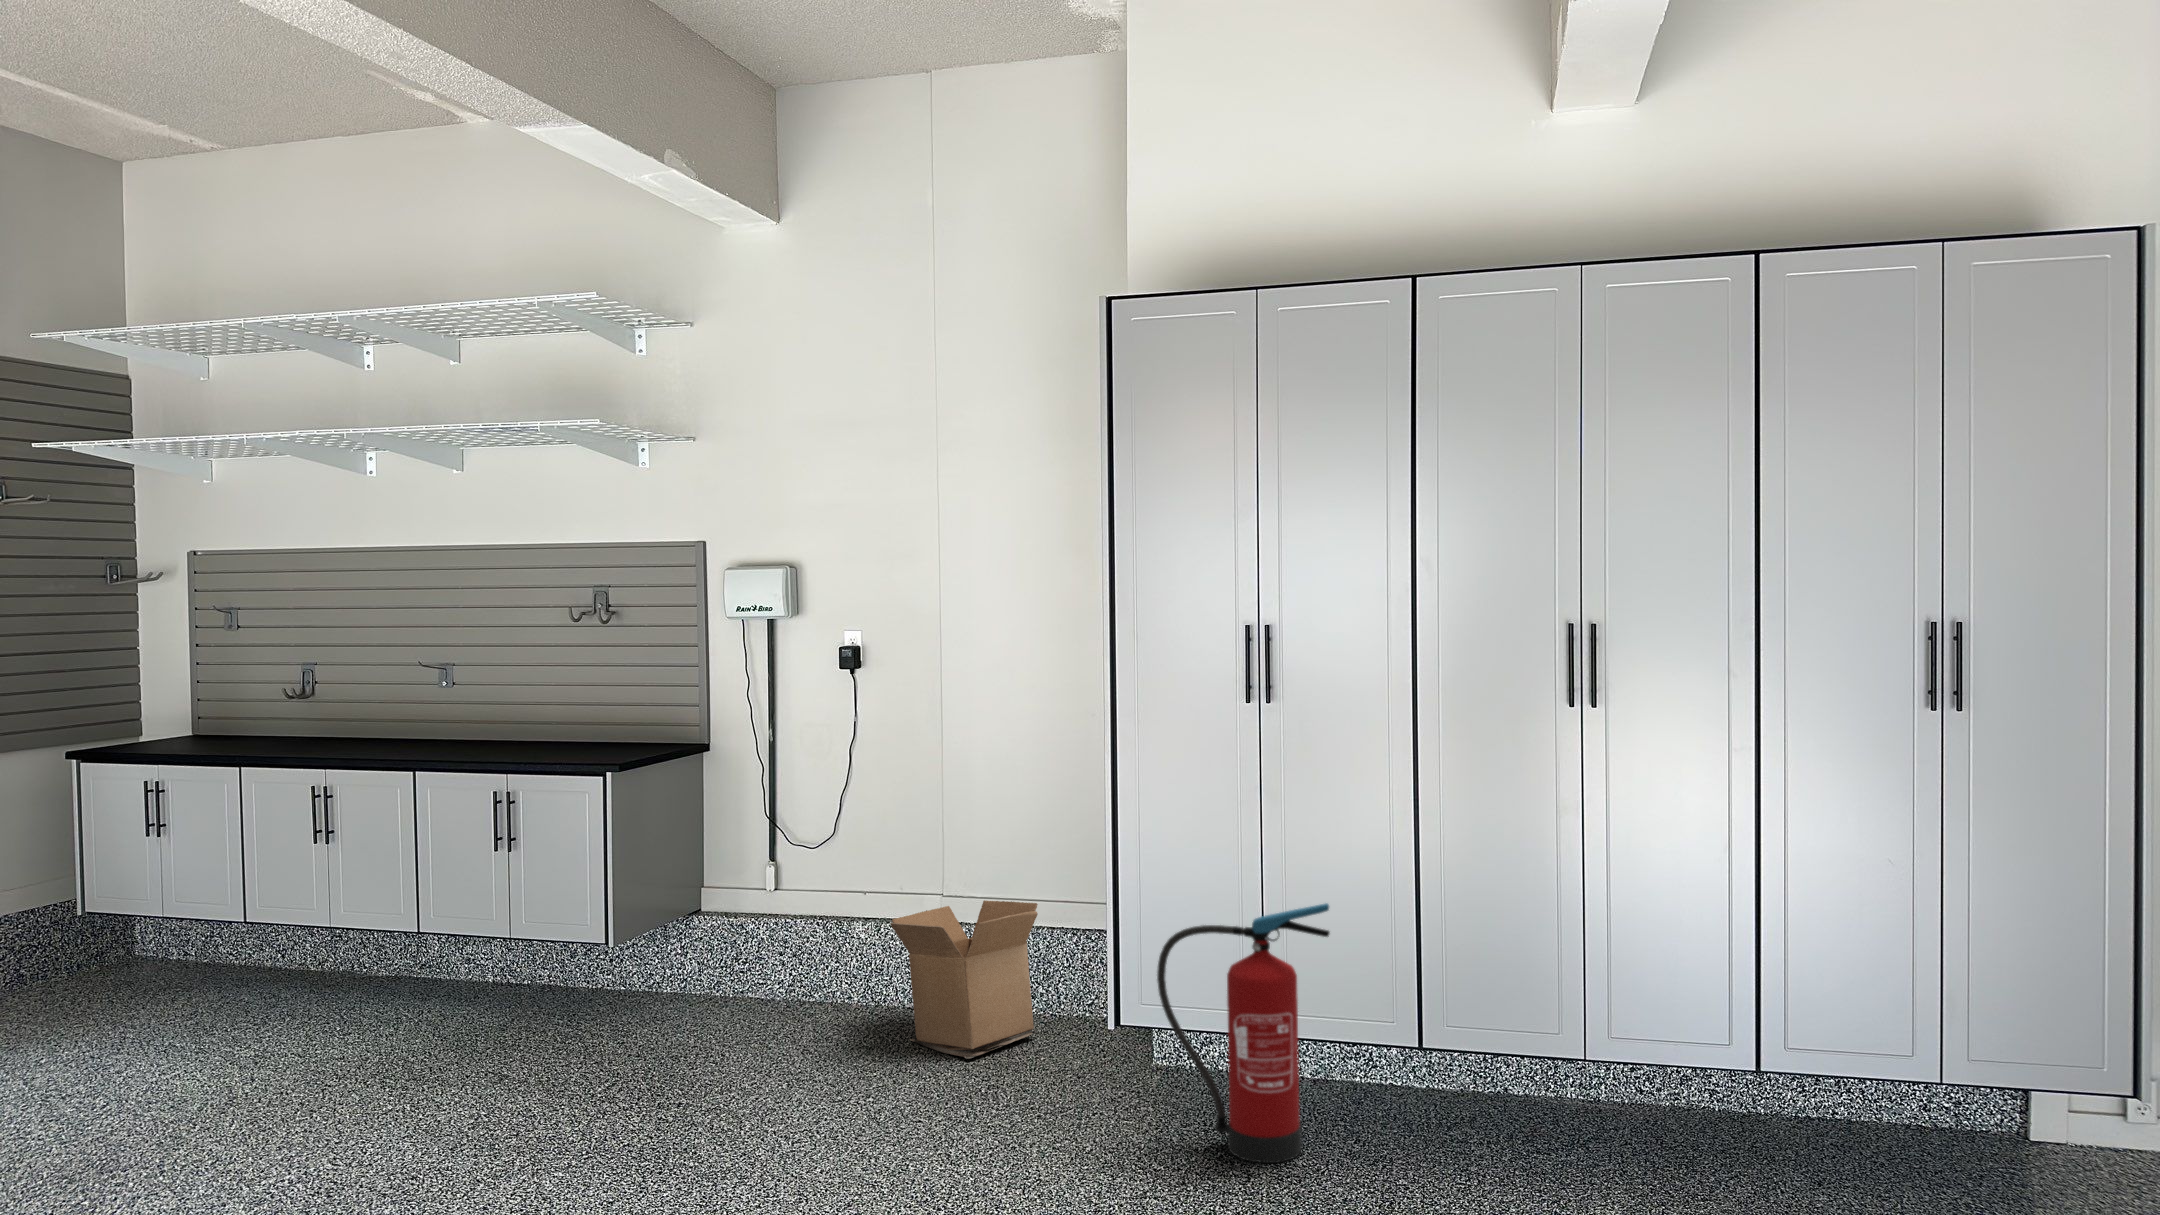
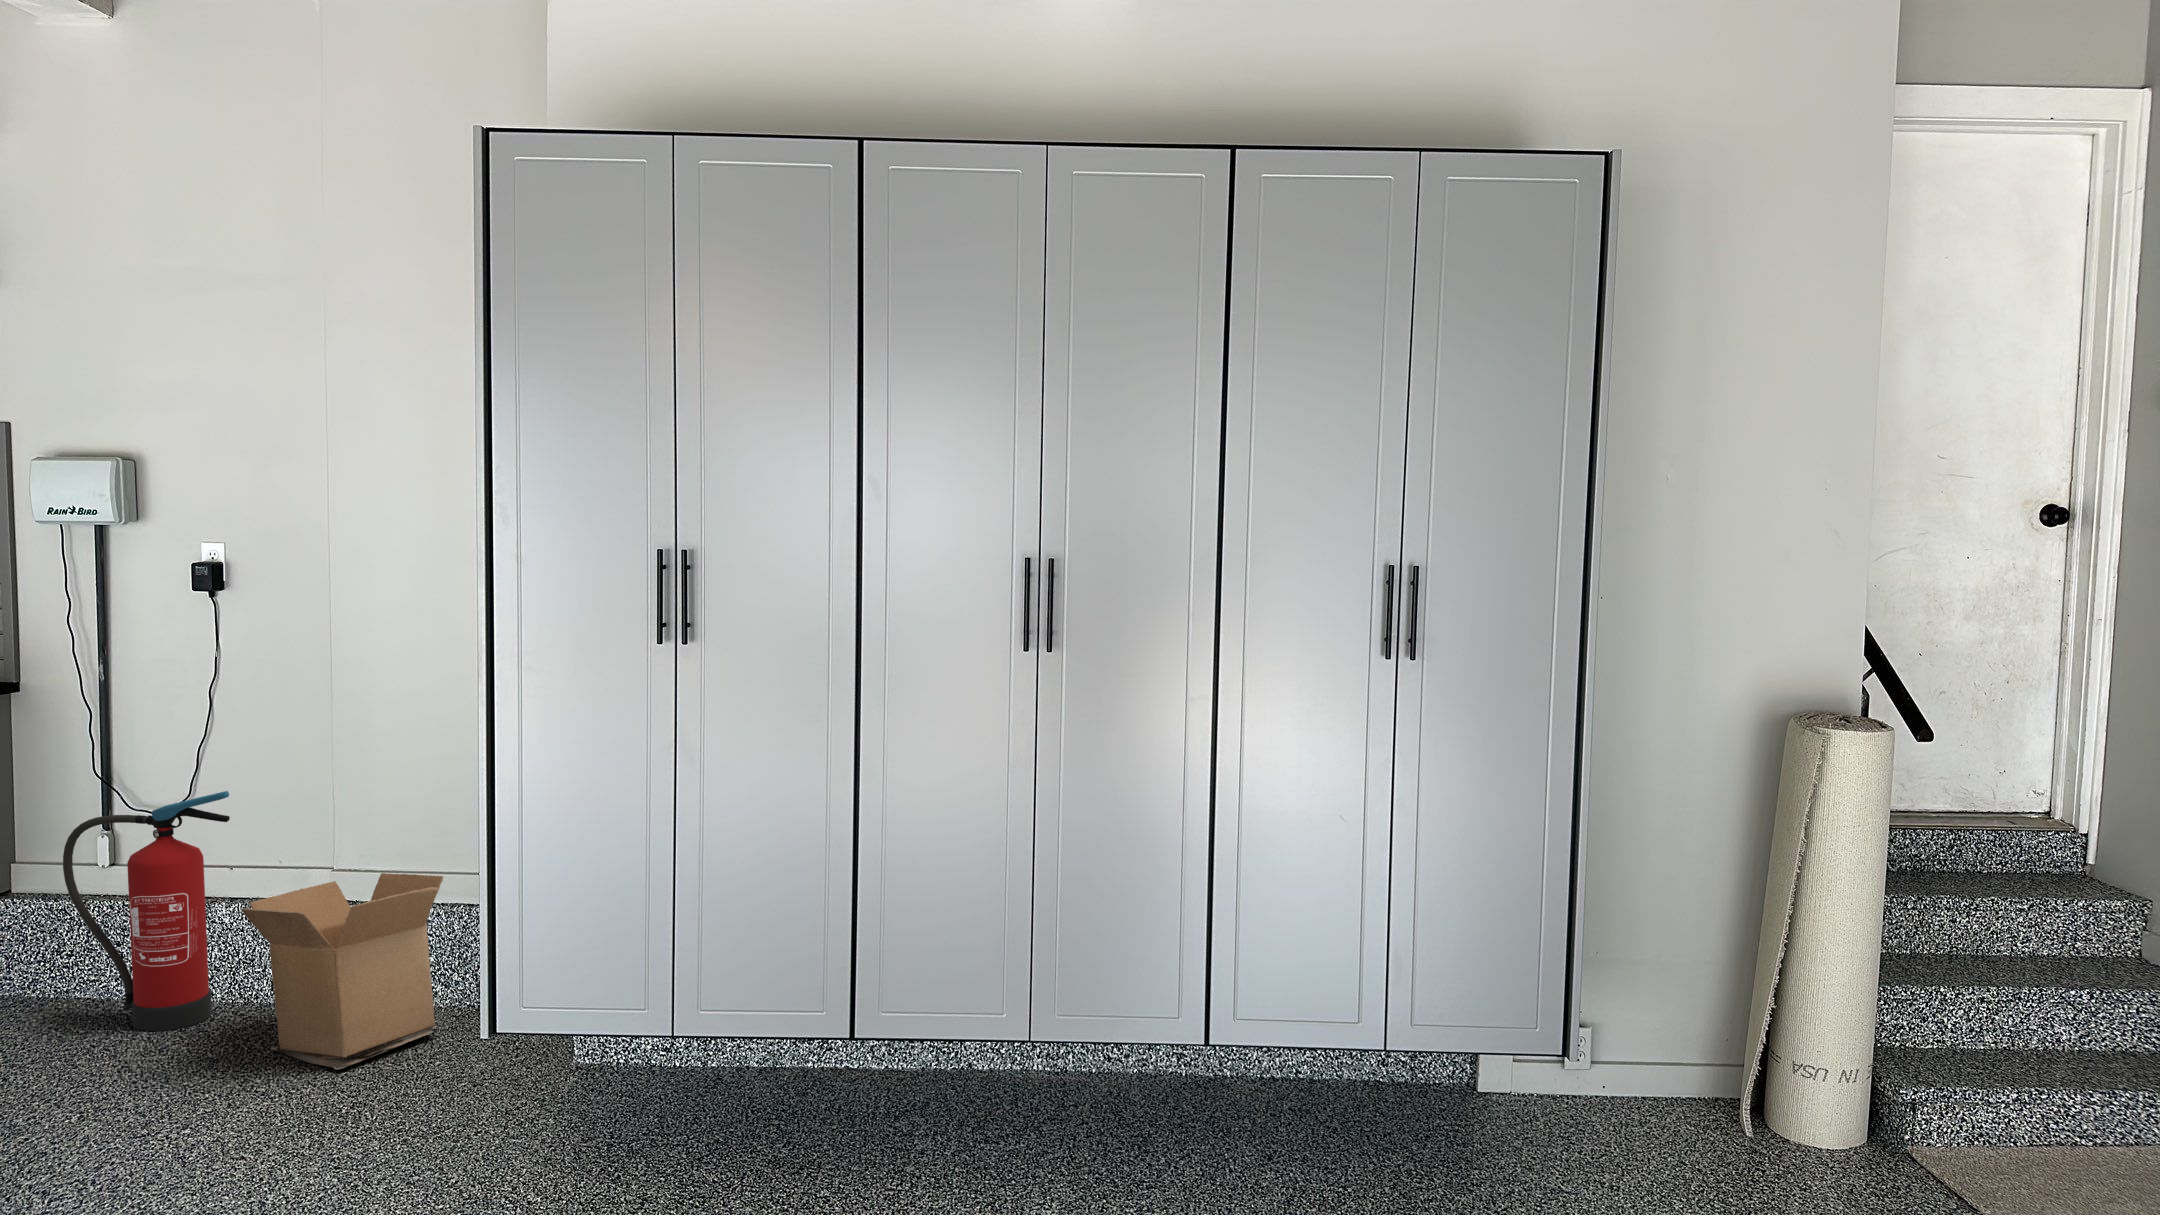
fire extinguisher: present [1157,903,1330,1163] -> present [63,791,230,1031]

